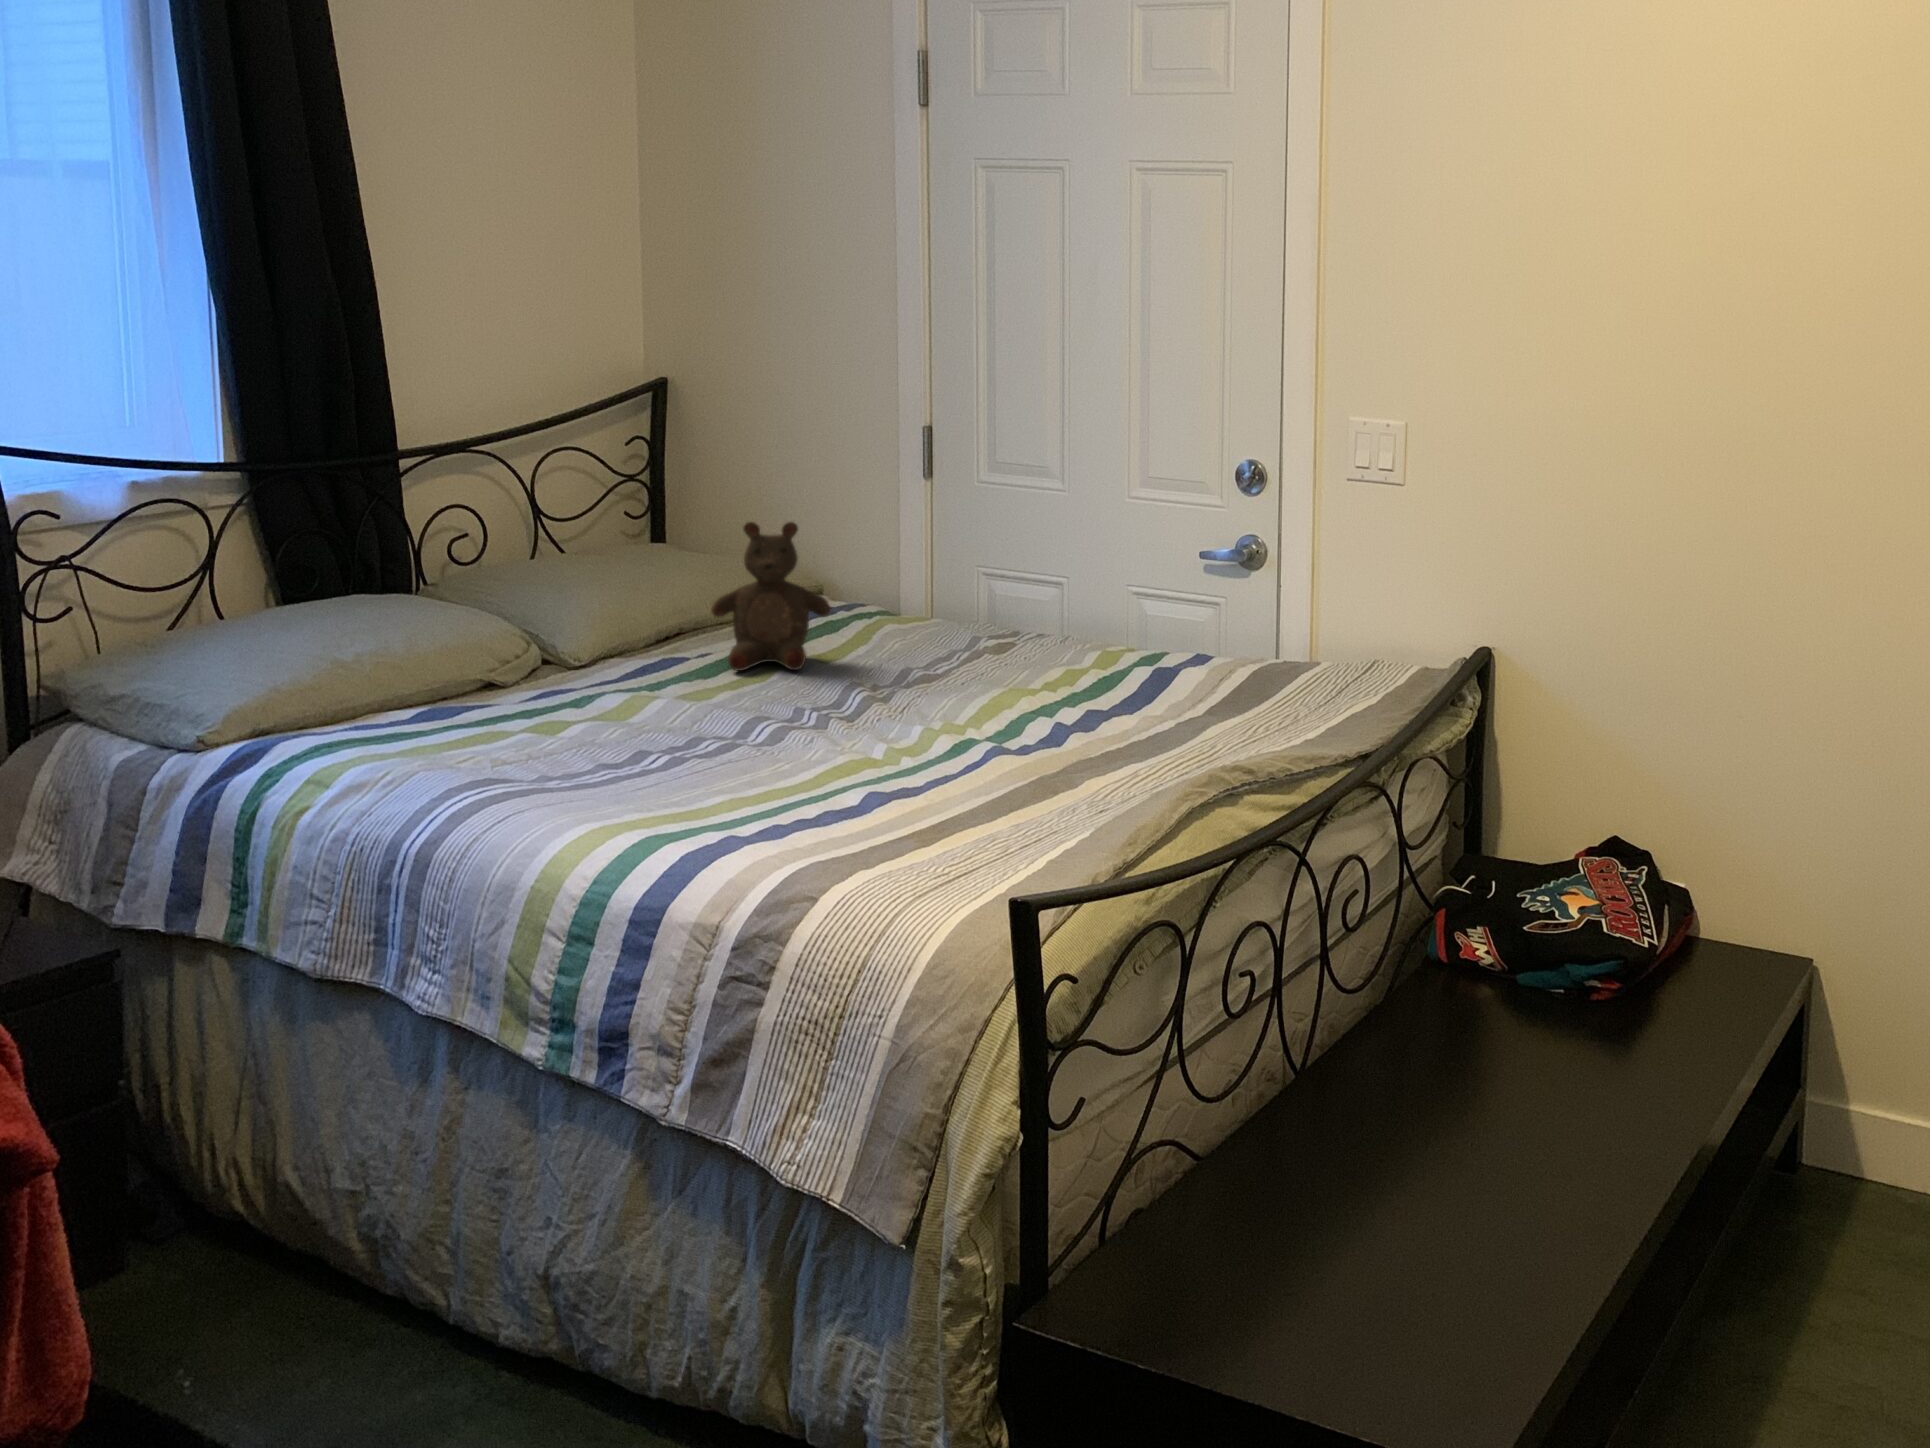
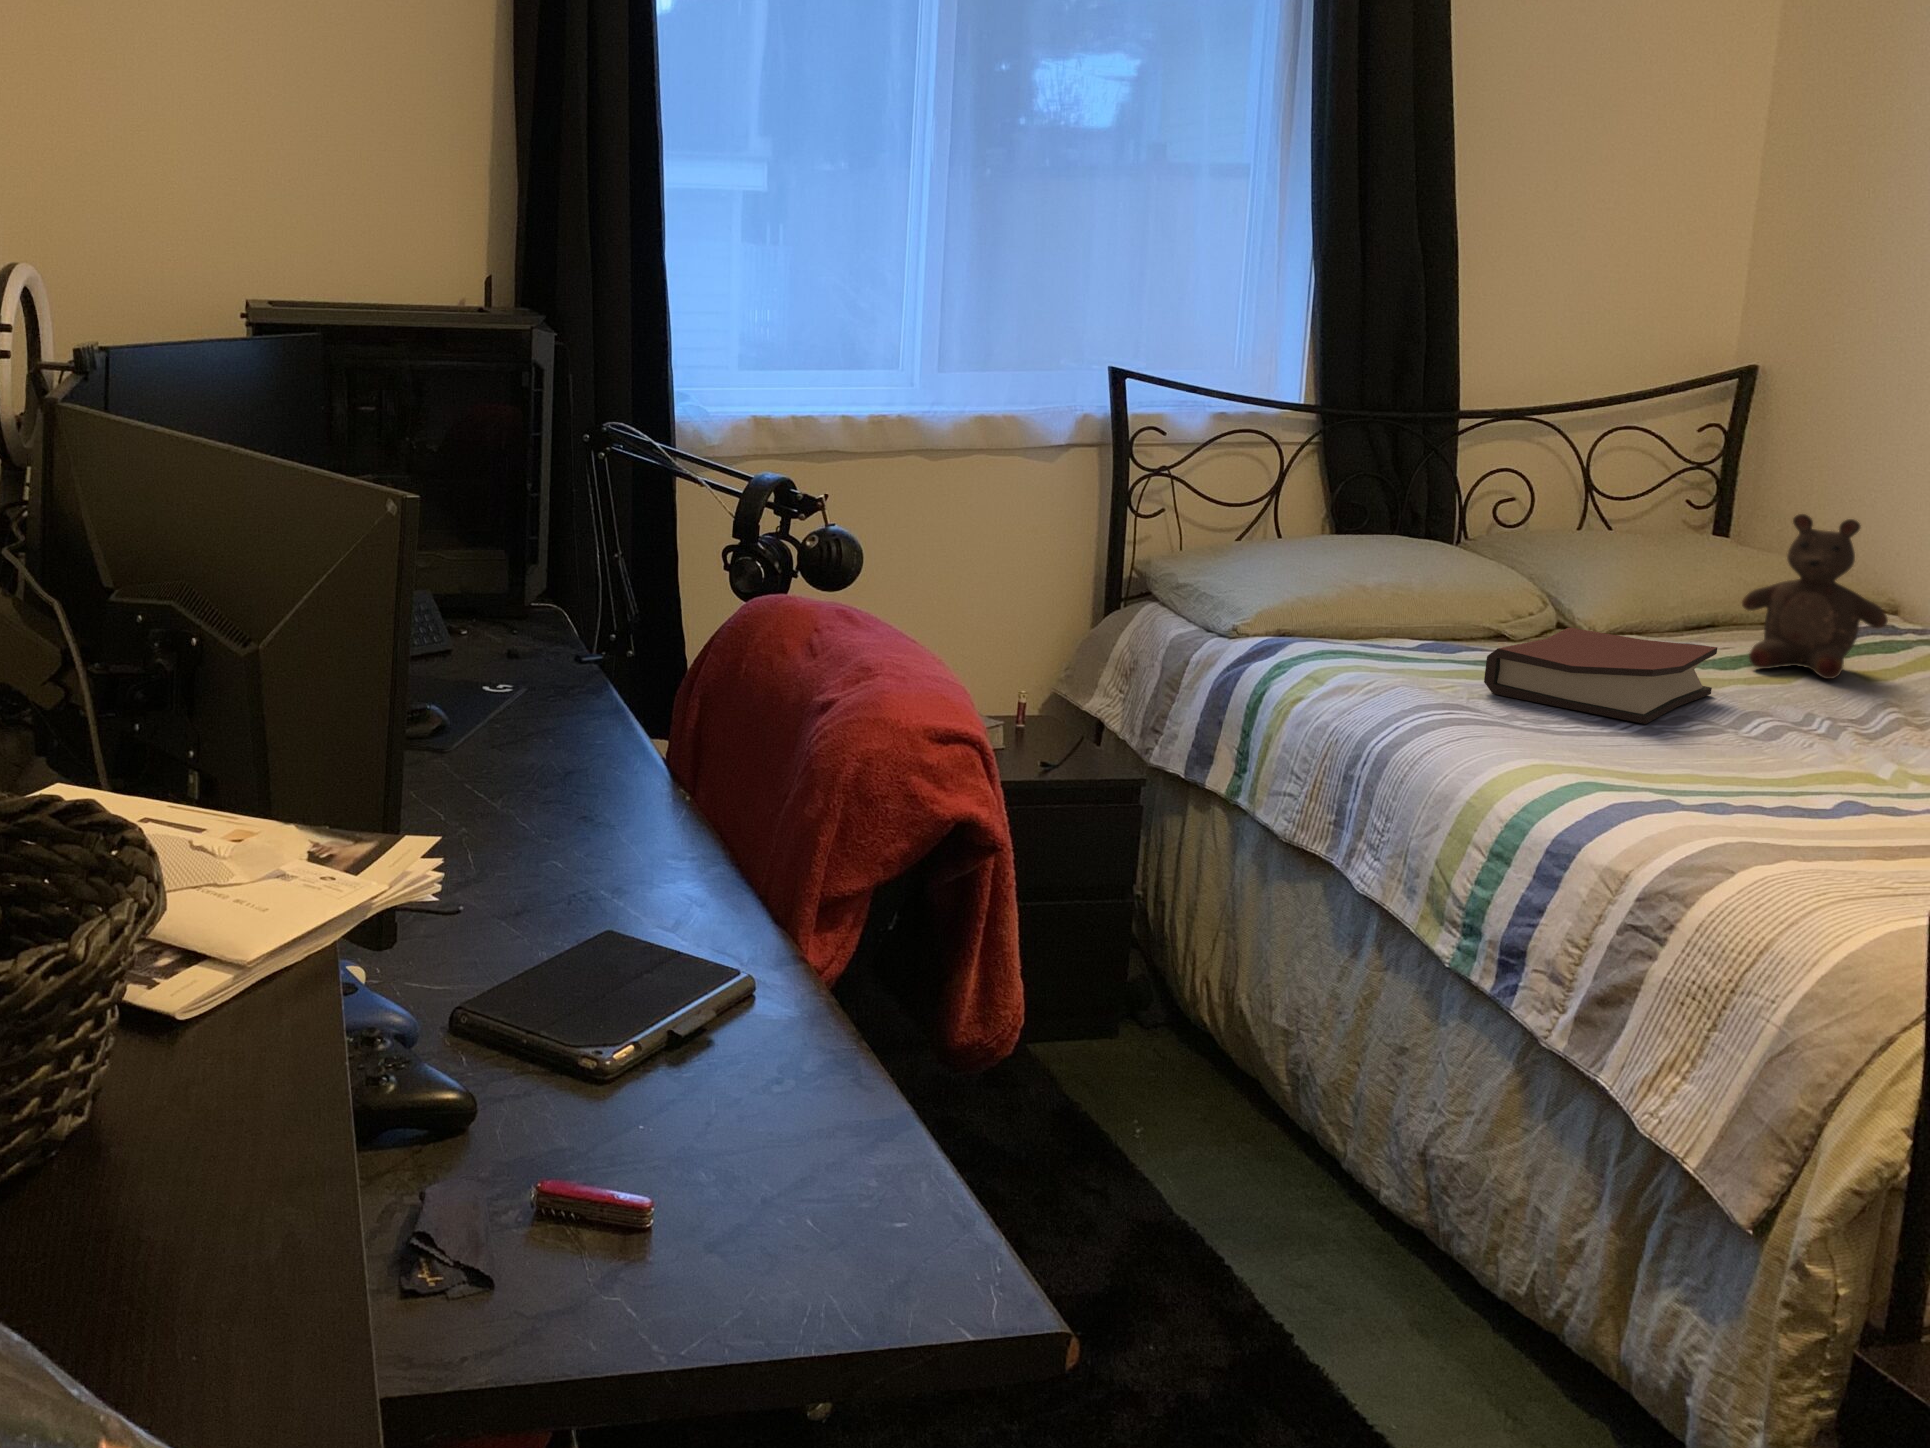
hardback book: none [505,662,712,755] -> present [1484,627,1717,724]

